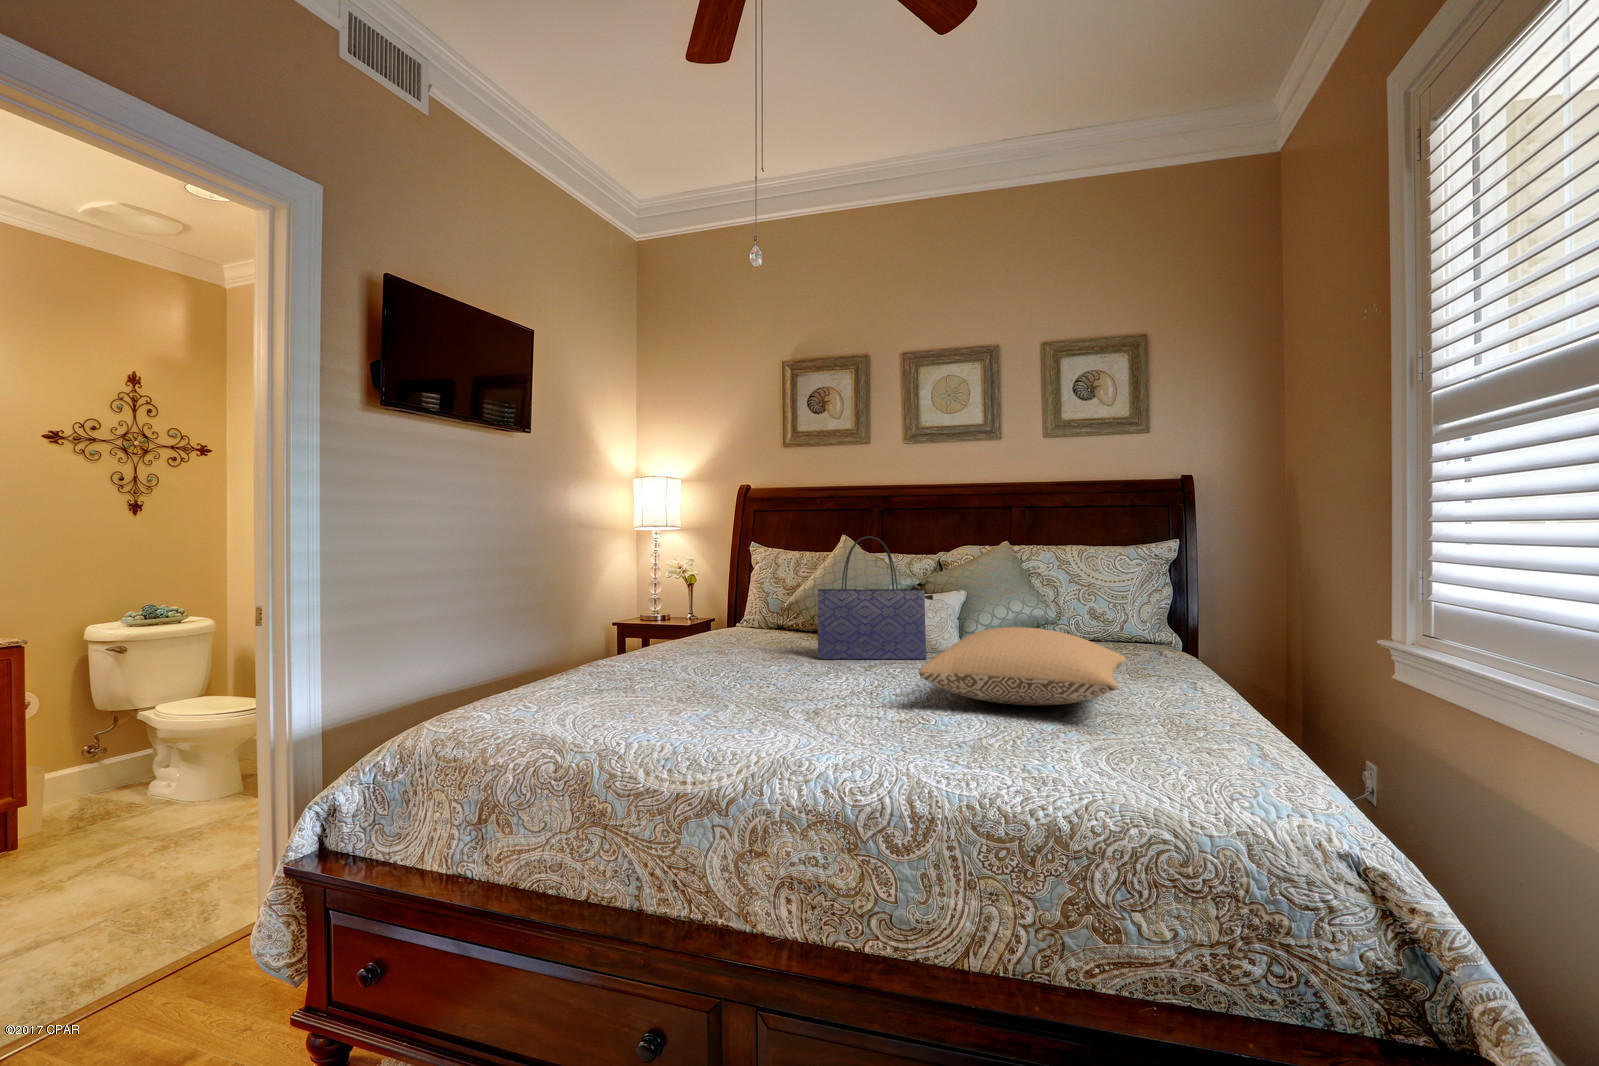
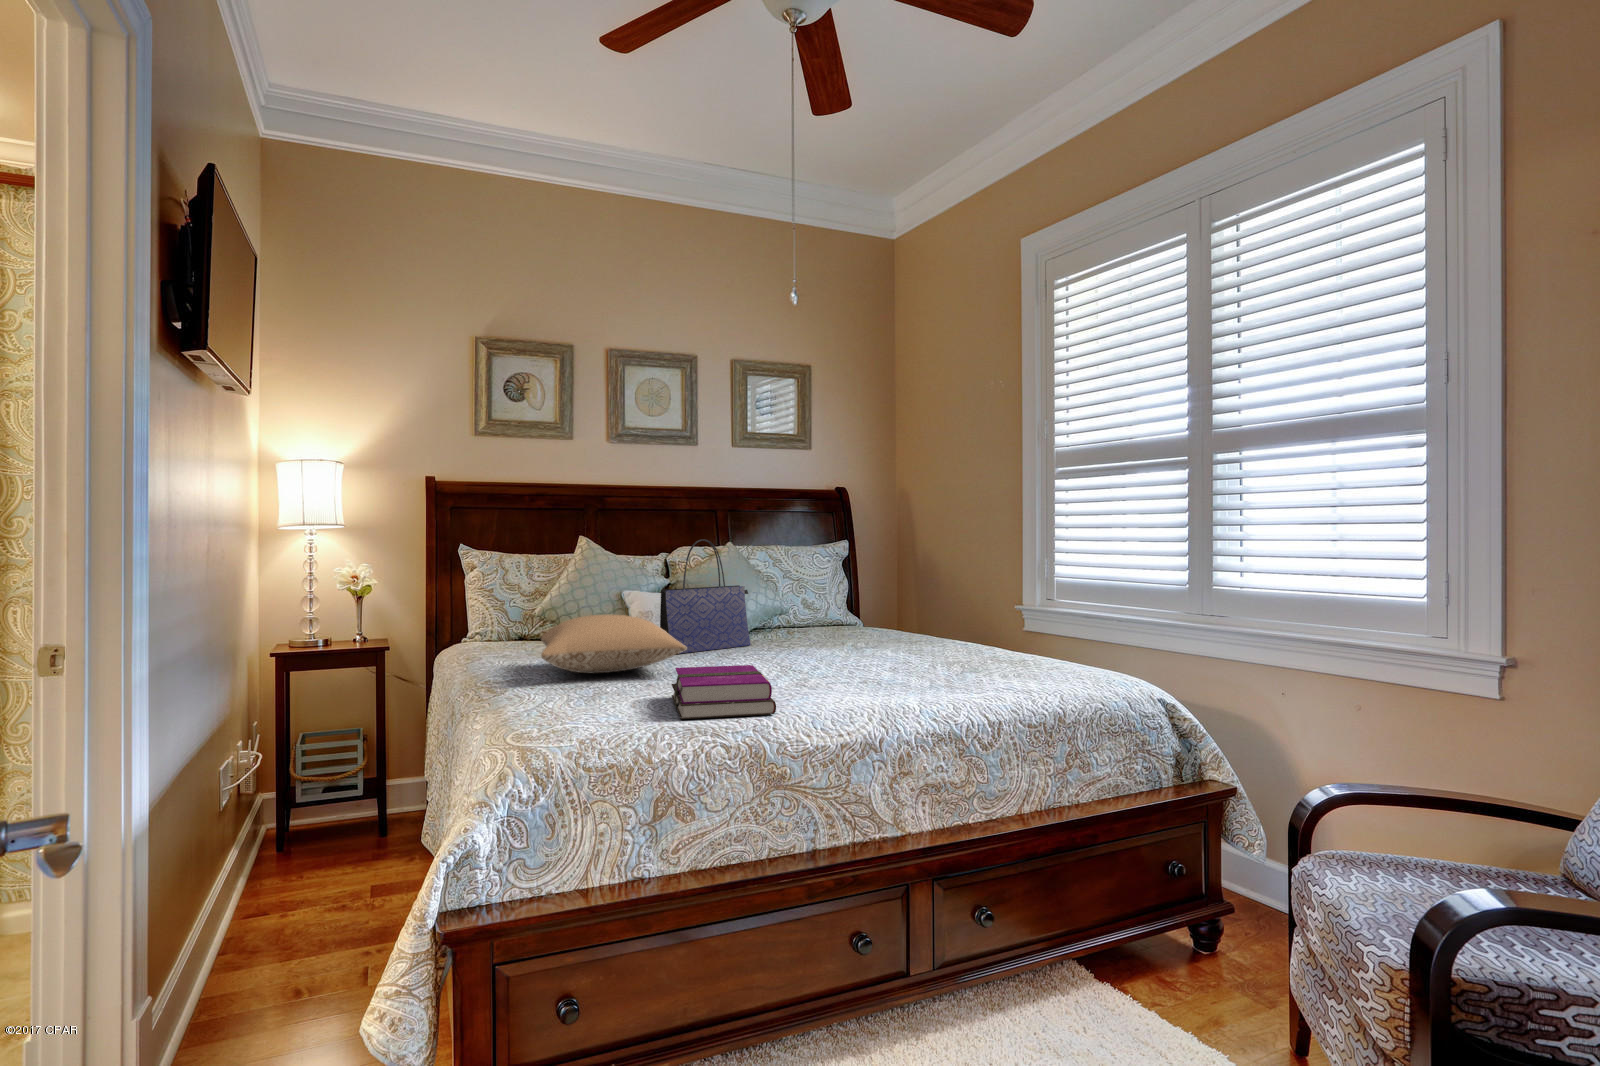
pillow: present [919,627,1126,706] -> present [541,614,686,673]
hardback book: none [557,668,722,734] -> present [672,665,776,719]

